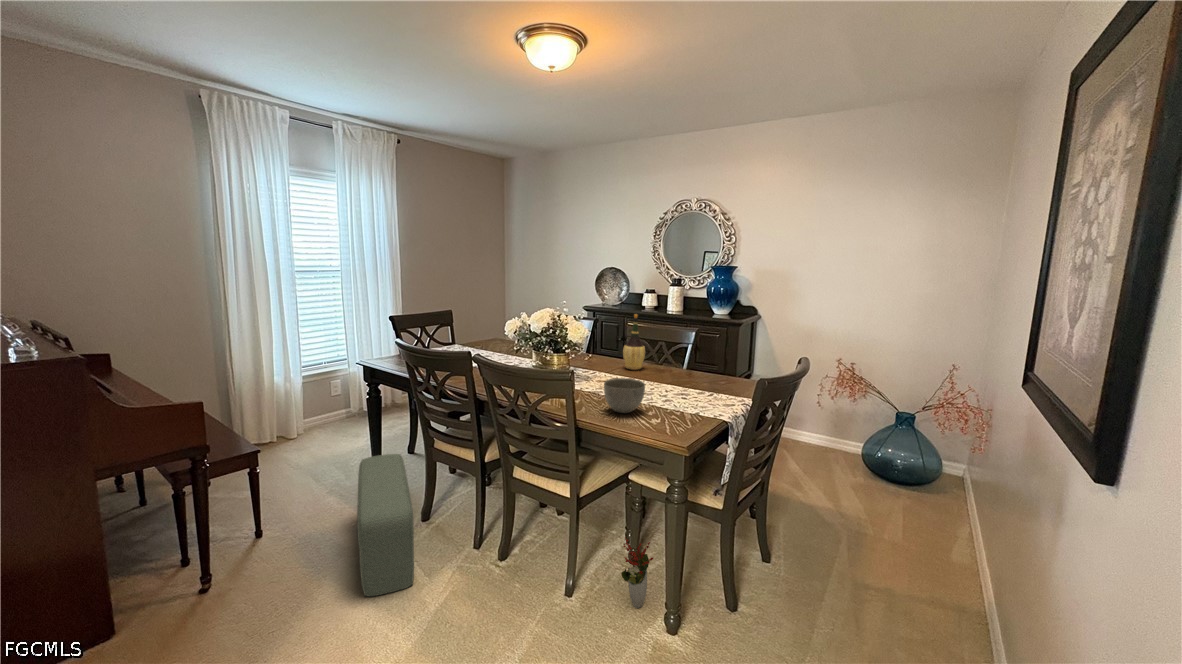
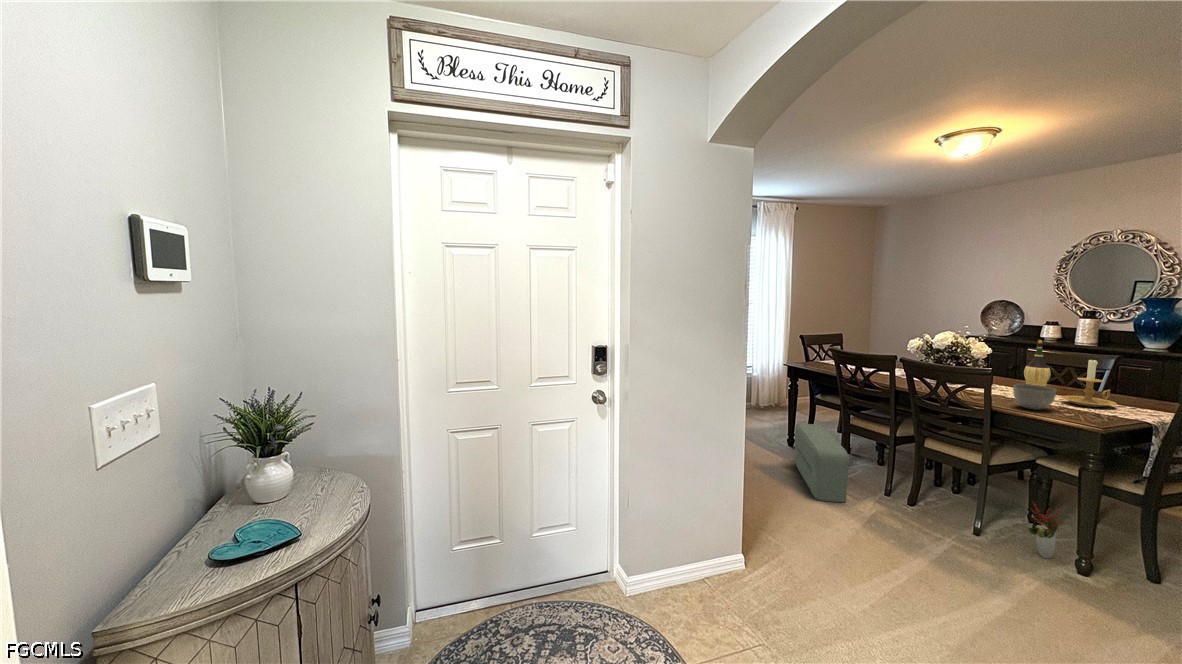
candle holder: none [652,338,698,396] -> present [1061,359,1117,407]

